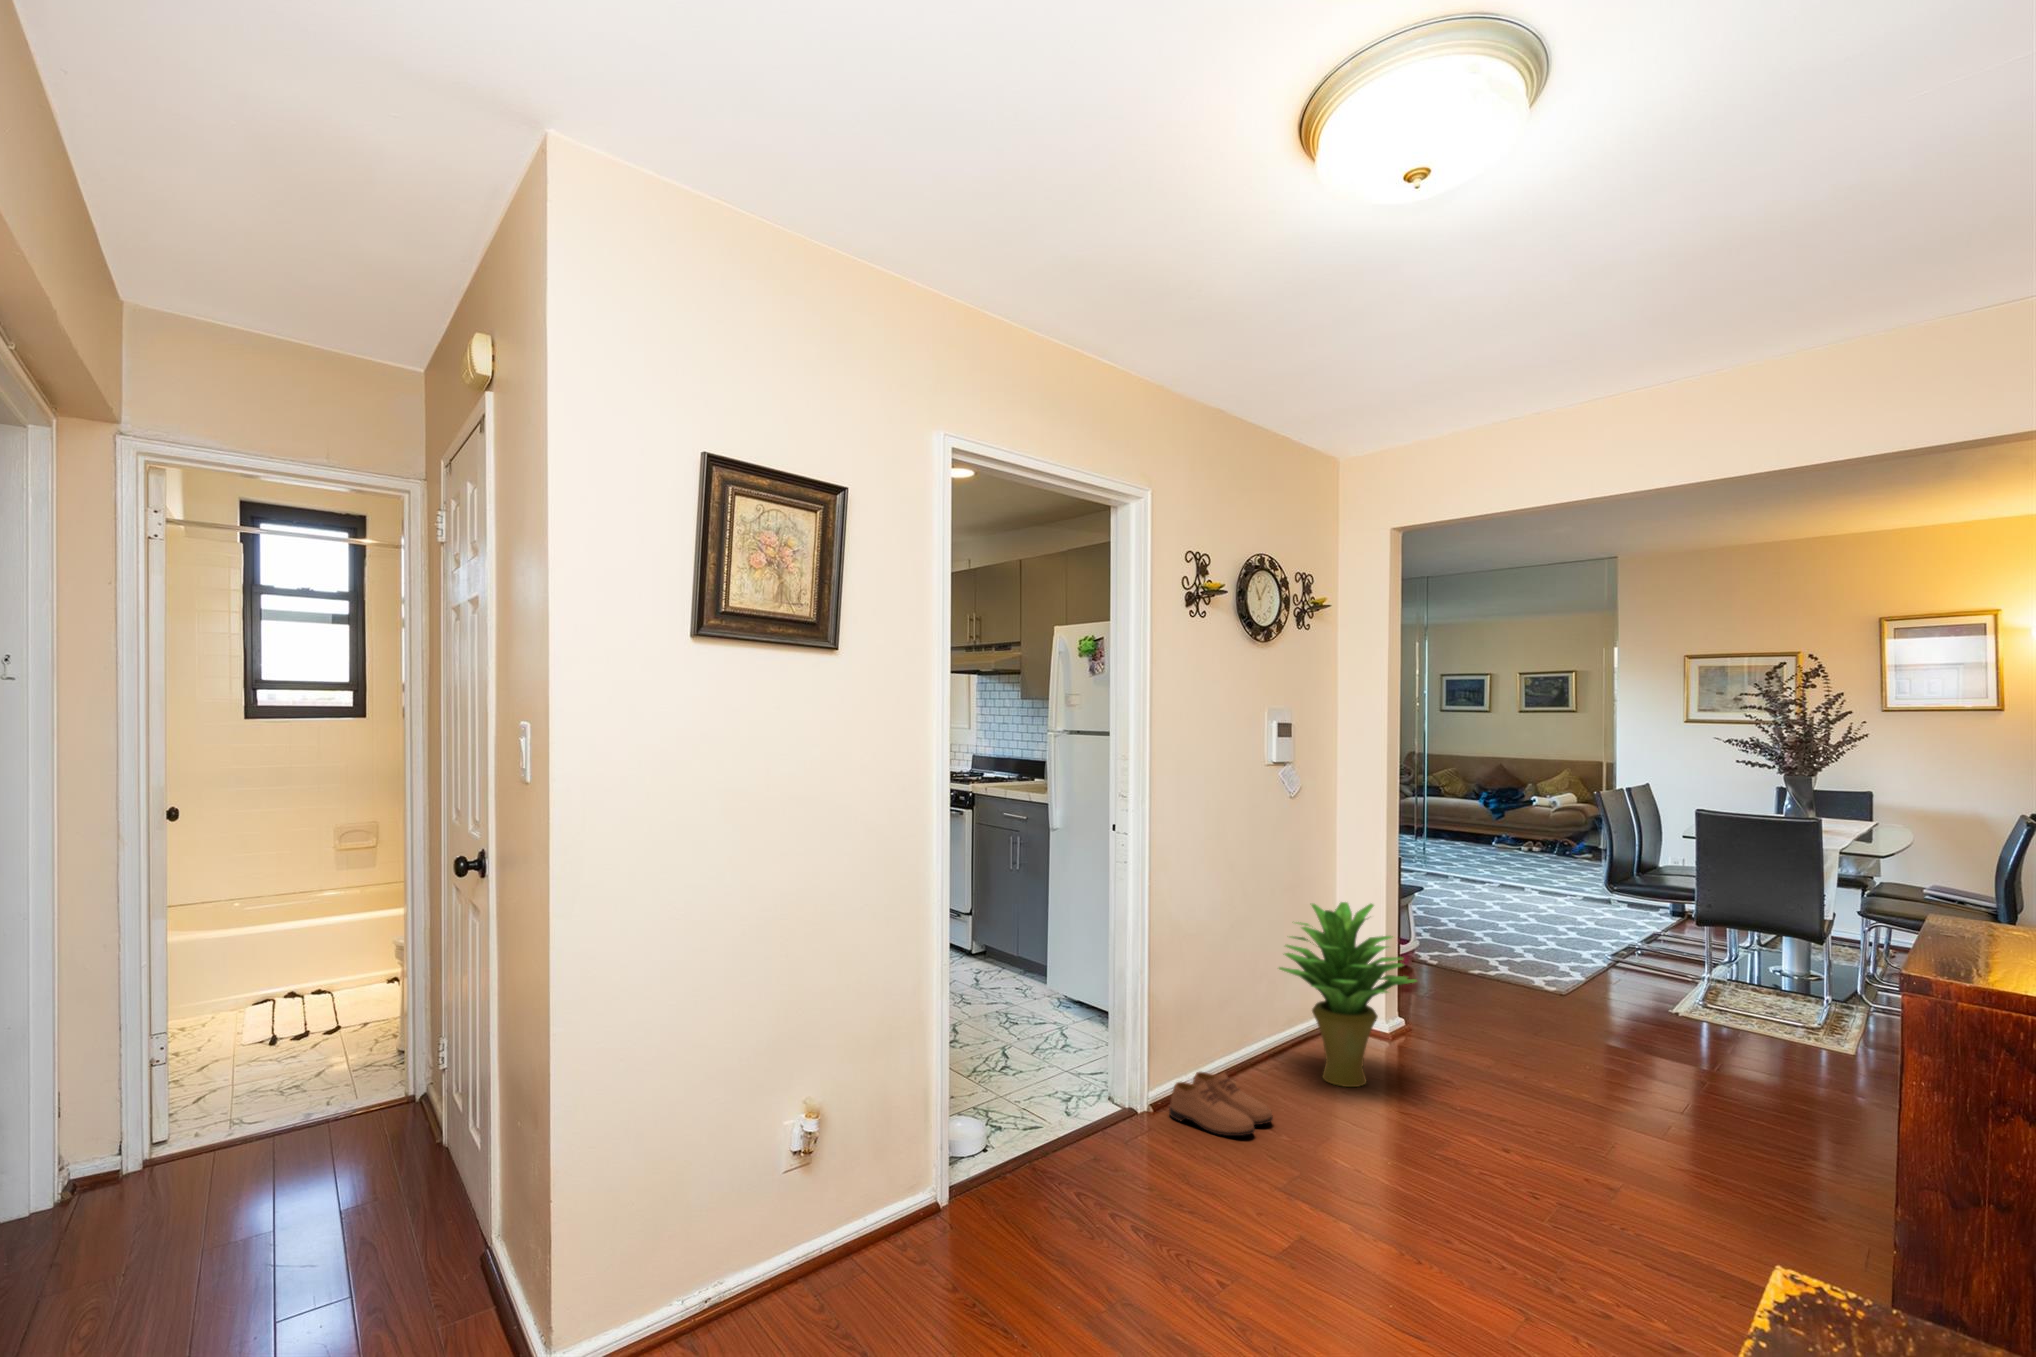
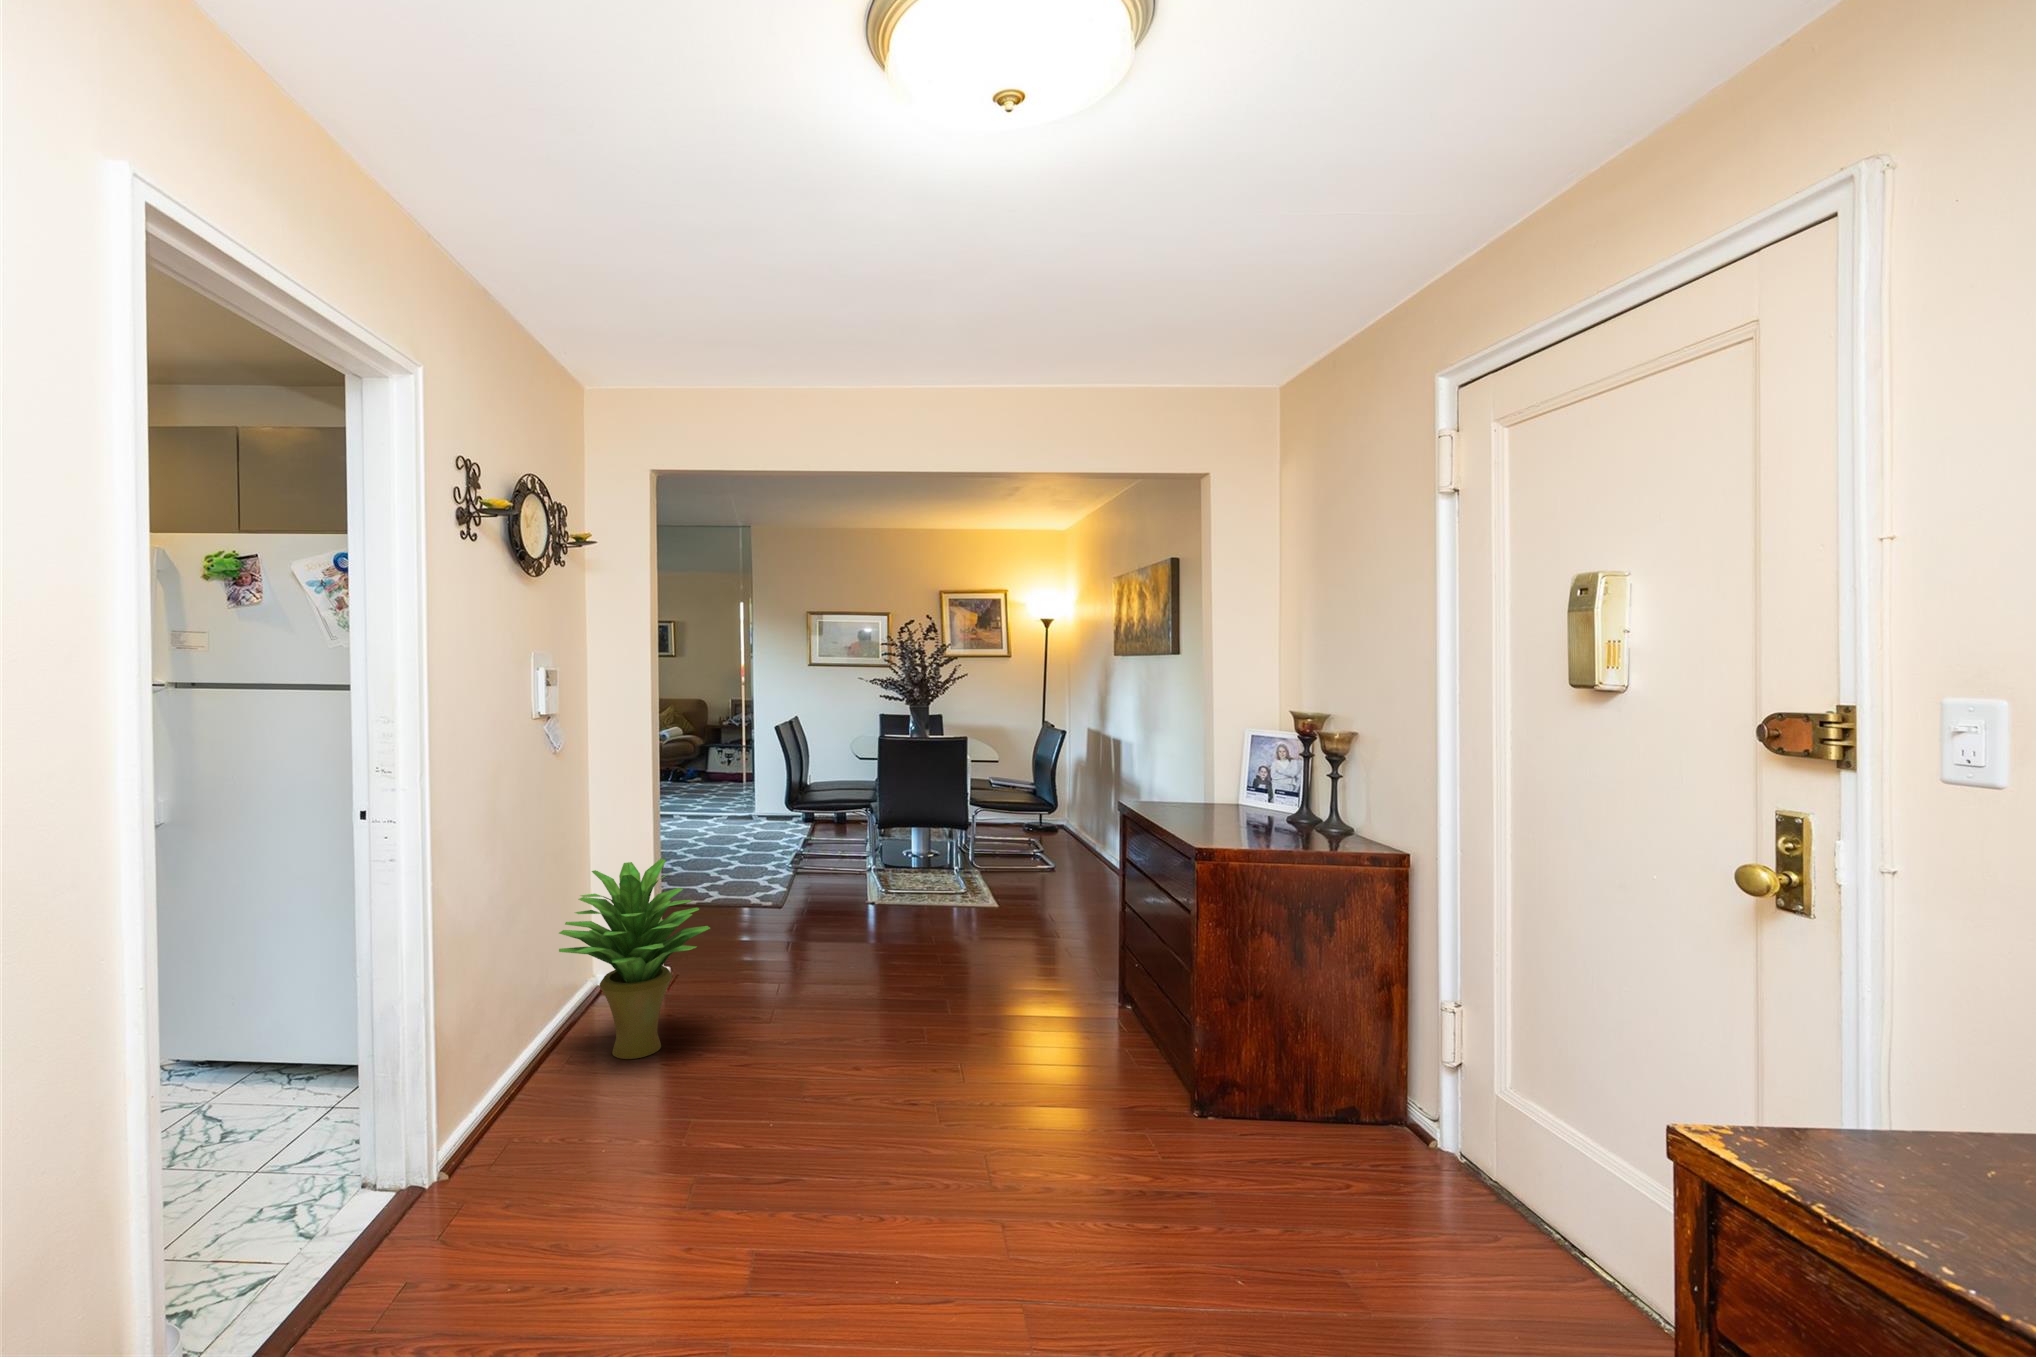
shoe: present [1169,1072,1273,1136] -> none [462,1092,597,1175]

